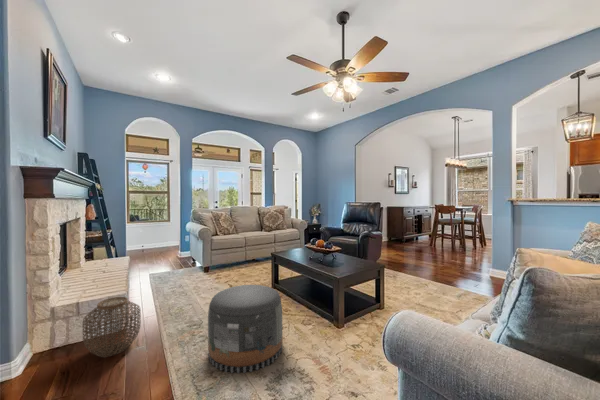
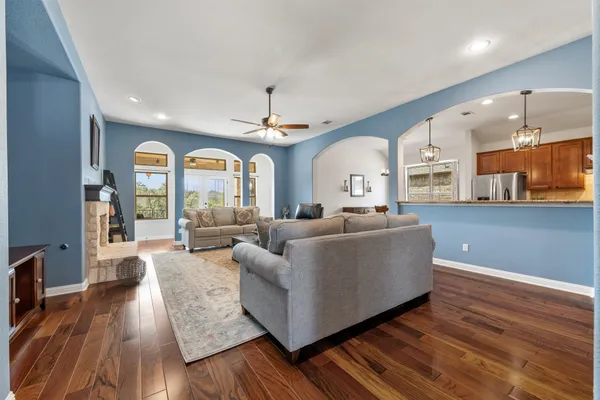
pouf: present [208,285,283,373] -> none [182,250,223,290]

